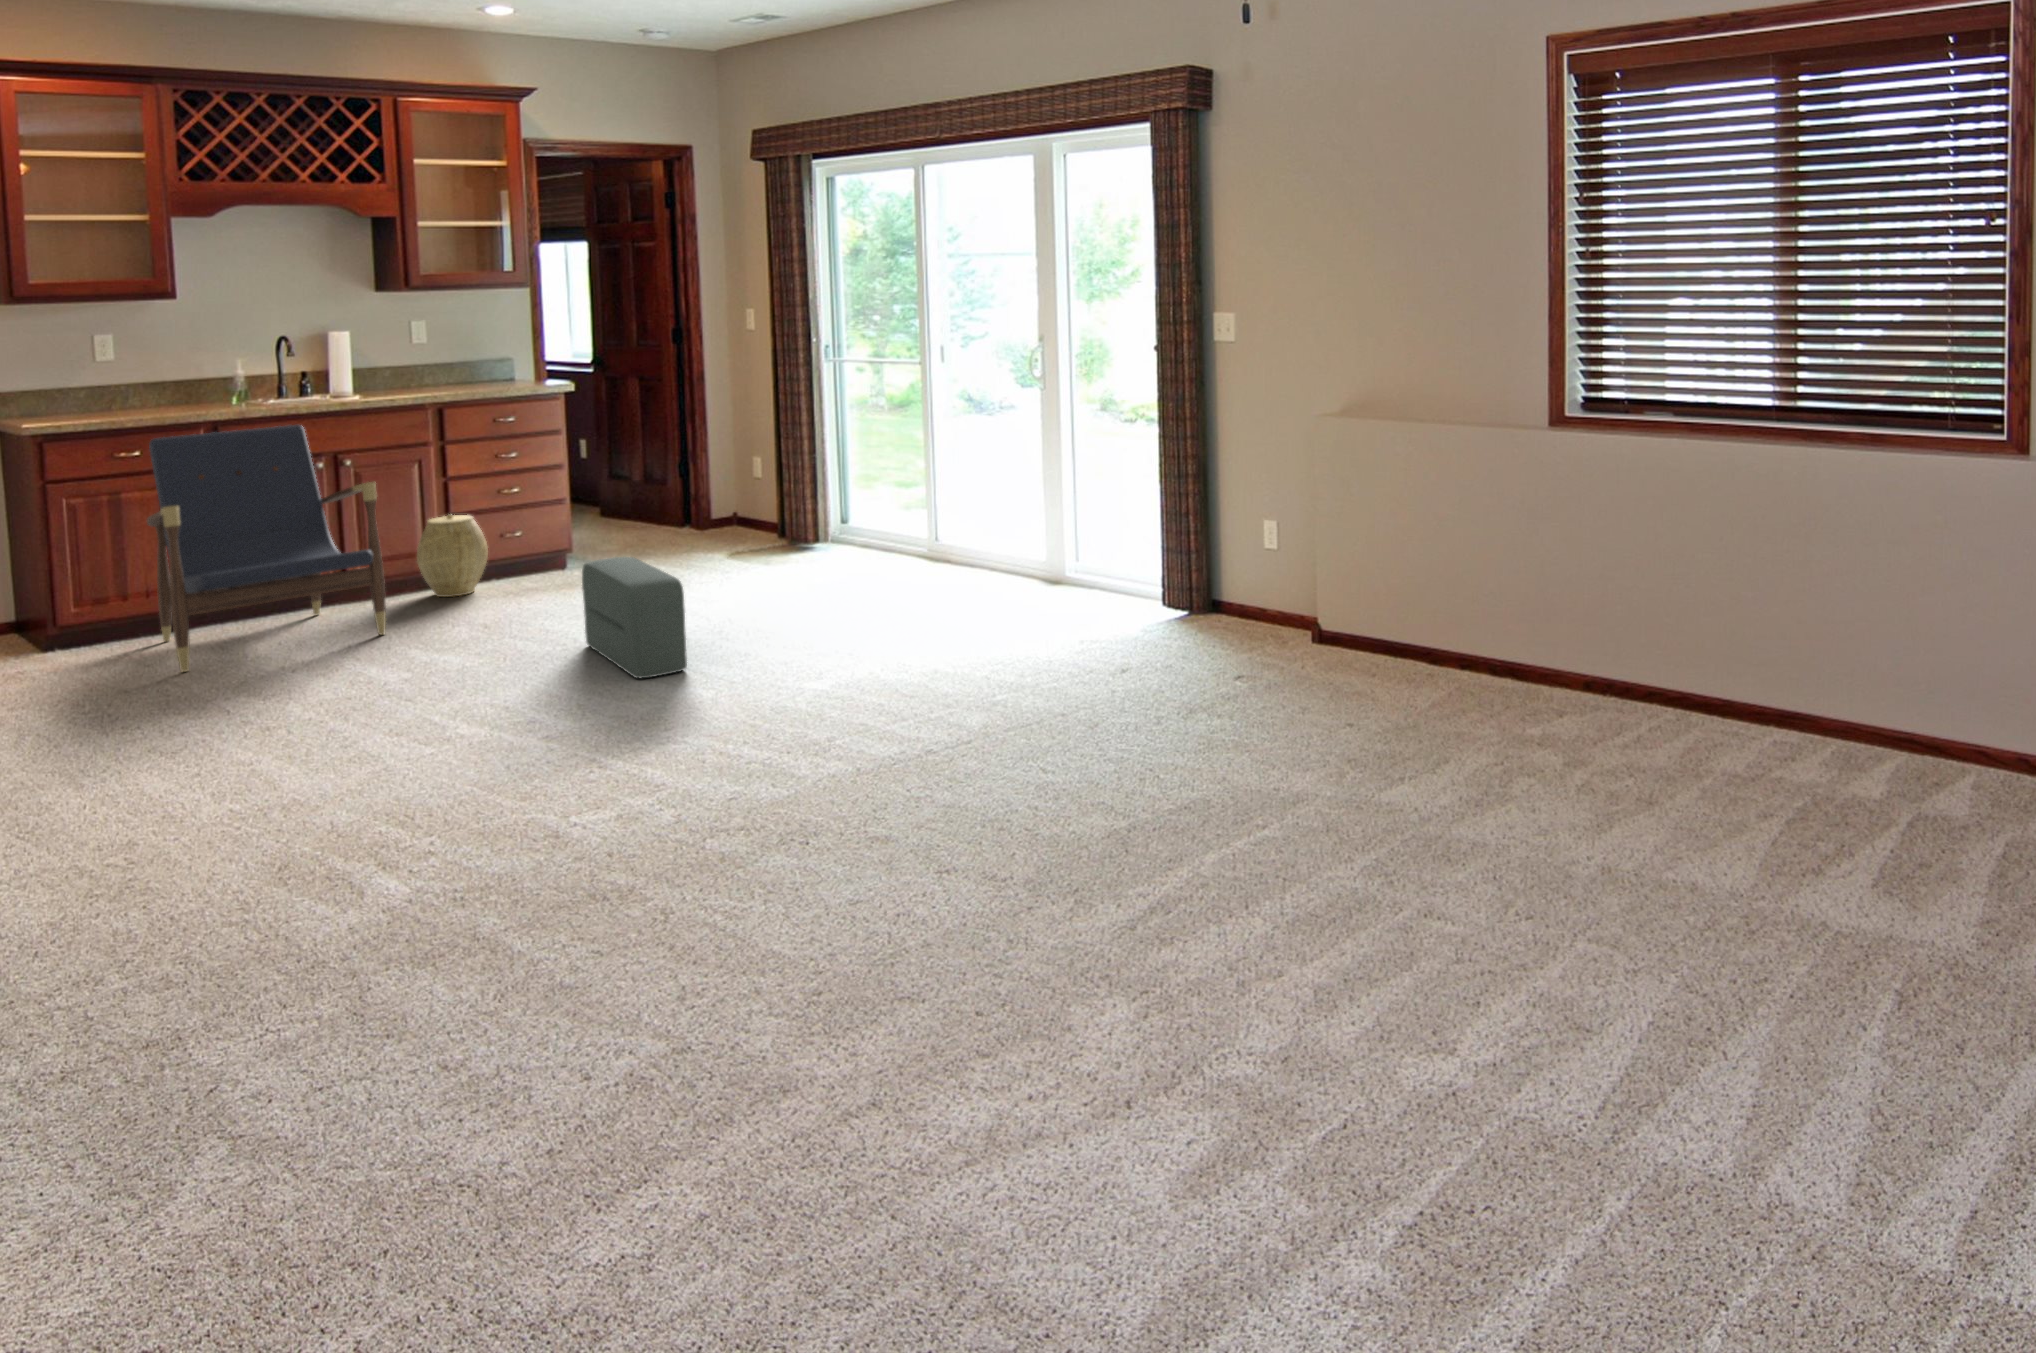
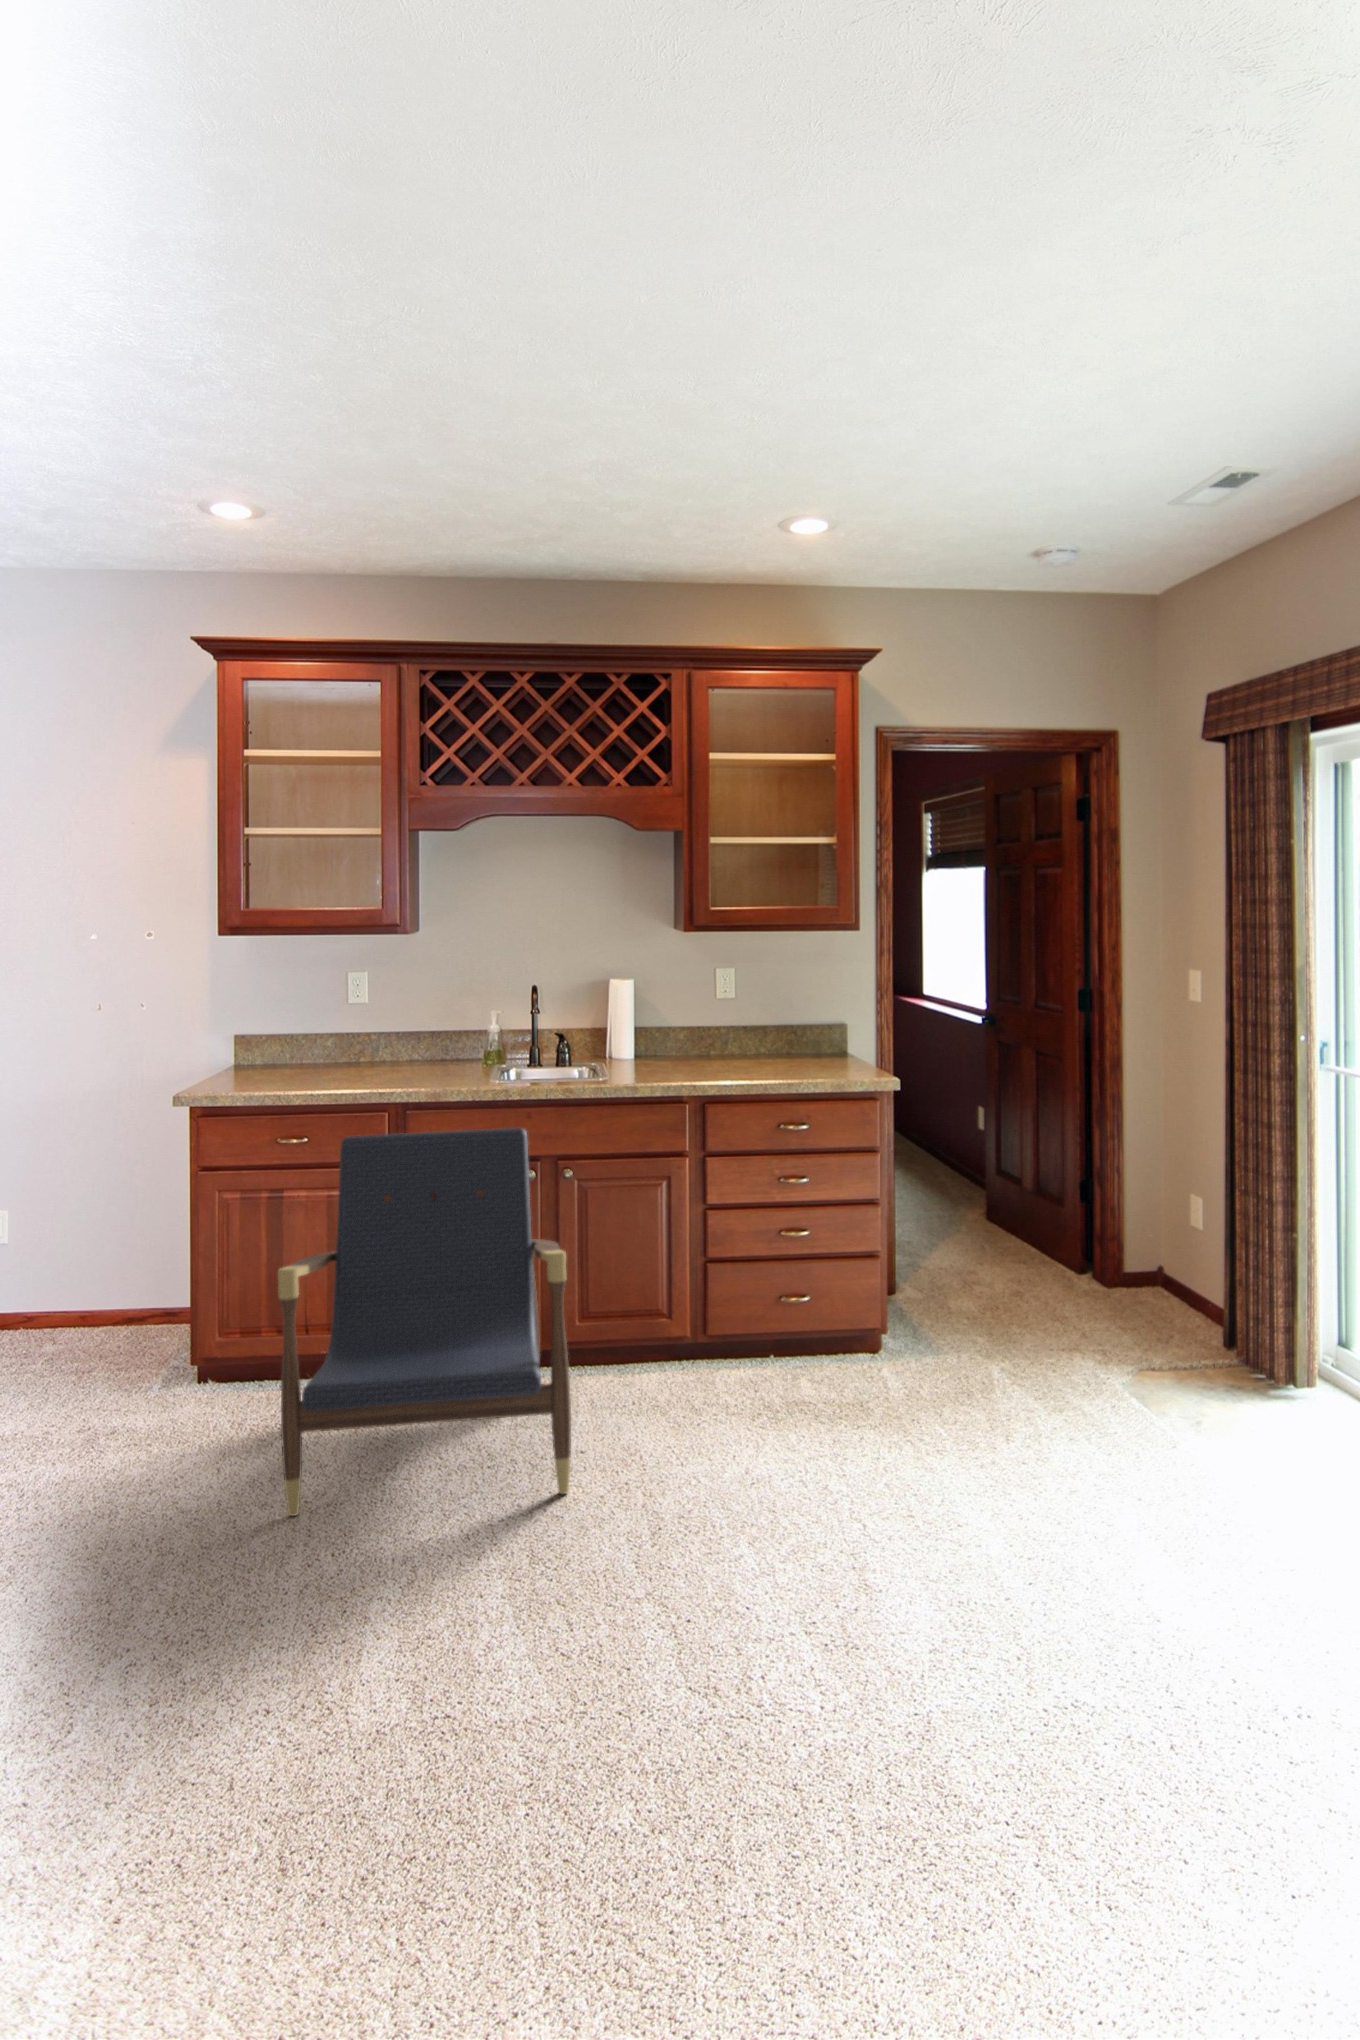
woven basket: present [417,515,488,597] -> none [667,1272,762,1402]
pouf: present [582,557,687,679] -> none [808,1522,964,1943]

